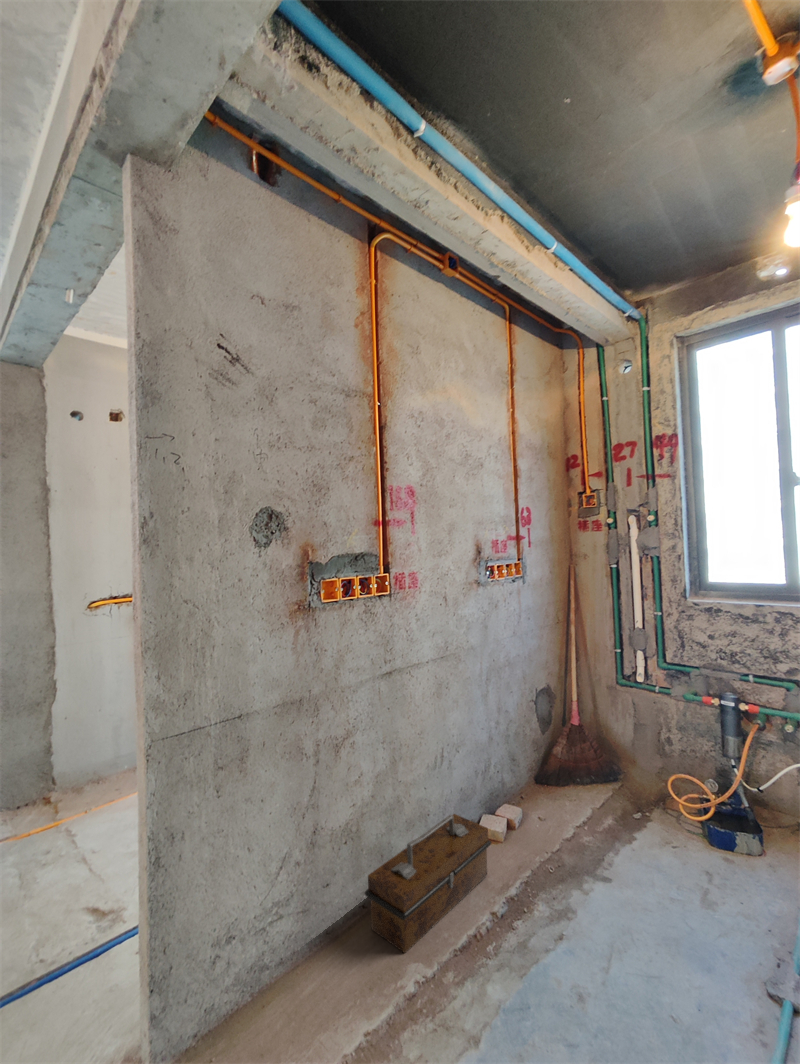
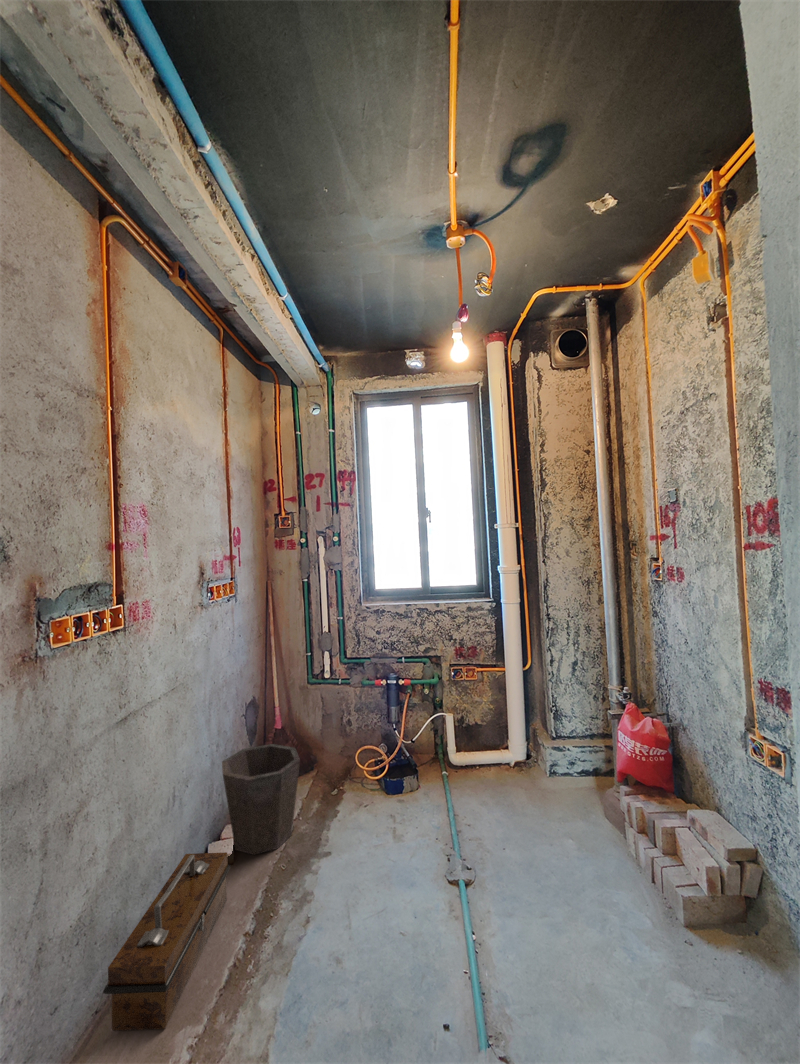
waste bin: none [498,735,580,850] -> present [222,744,300,855]

